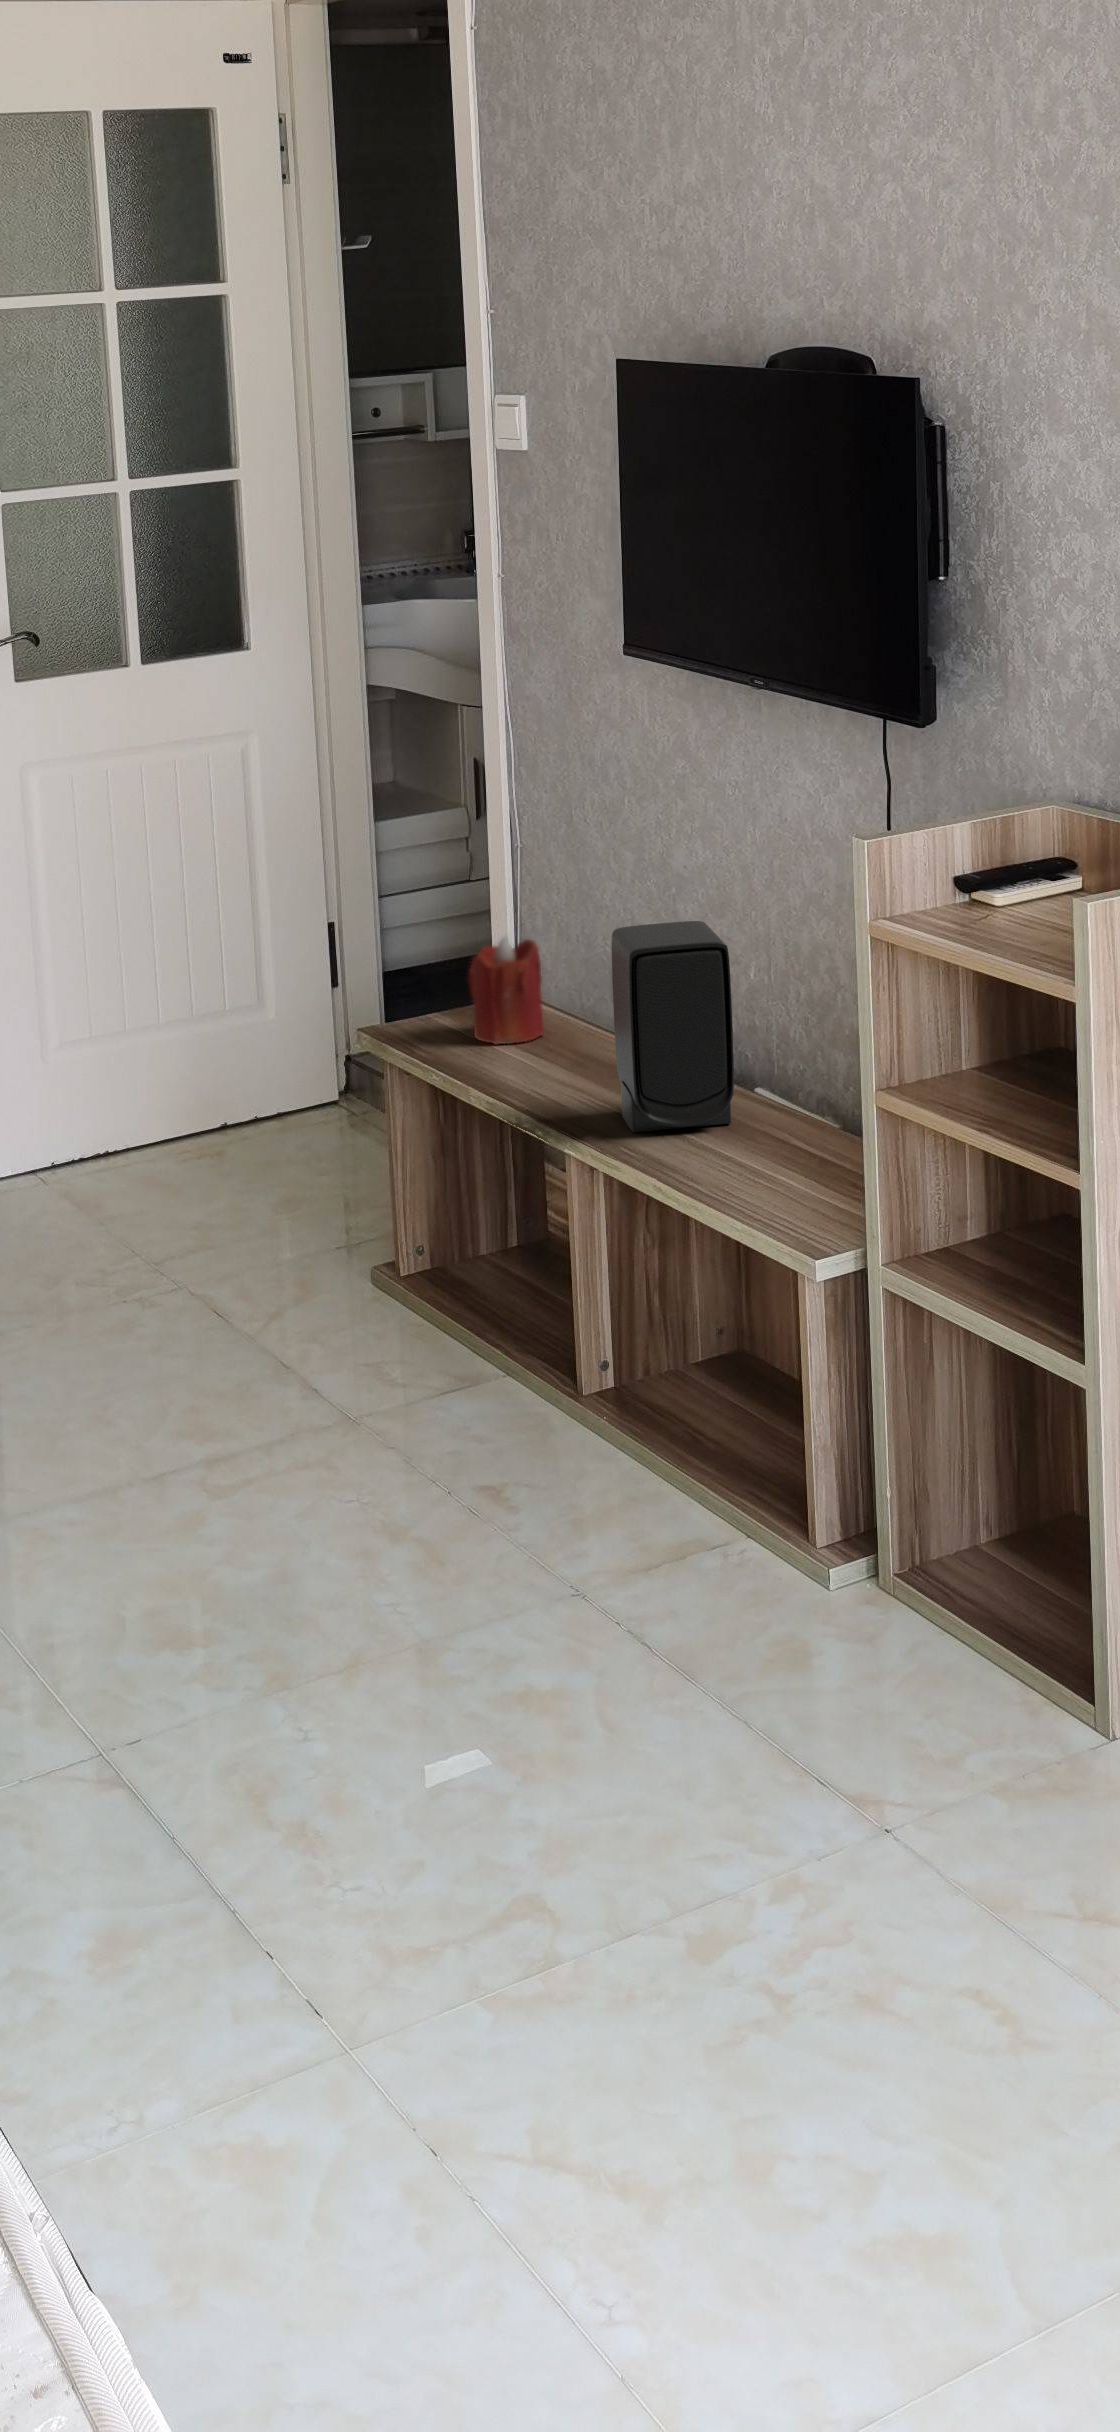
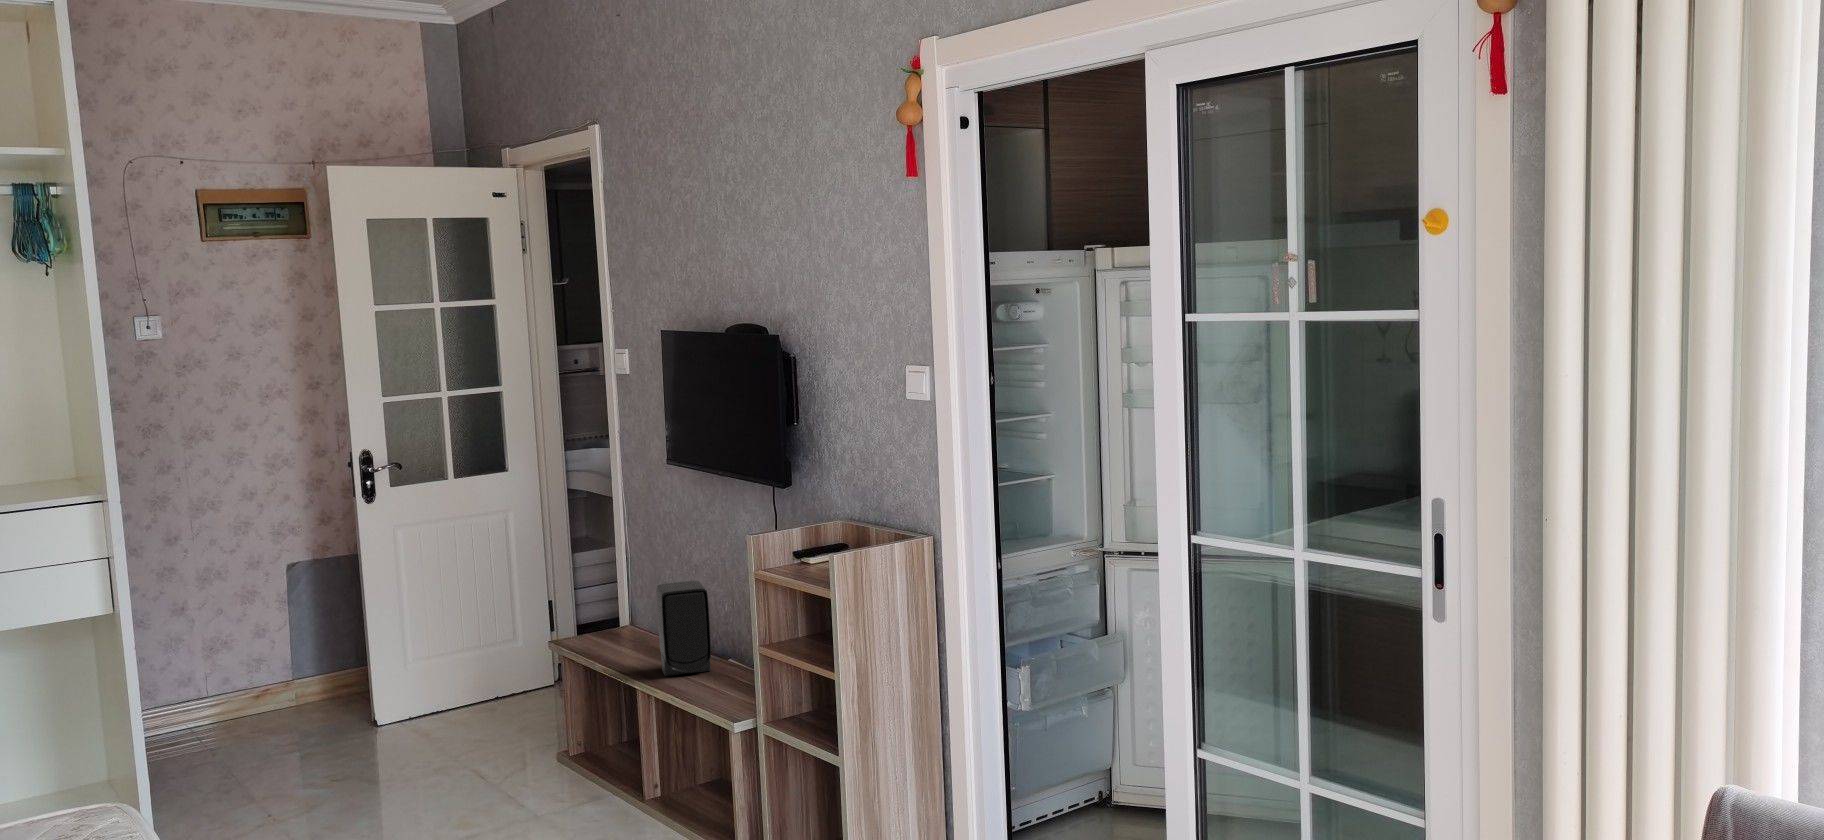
candle: present [469,937,544,1044] -> none [599,594,634,644]

